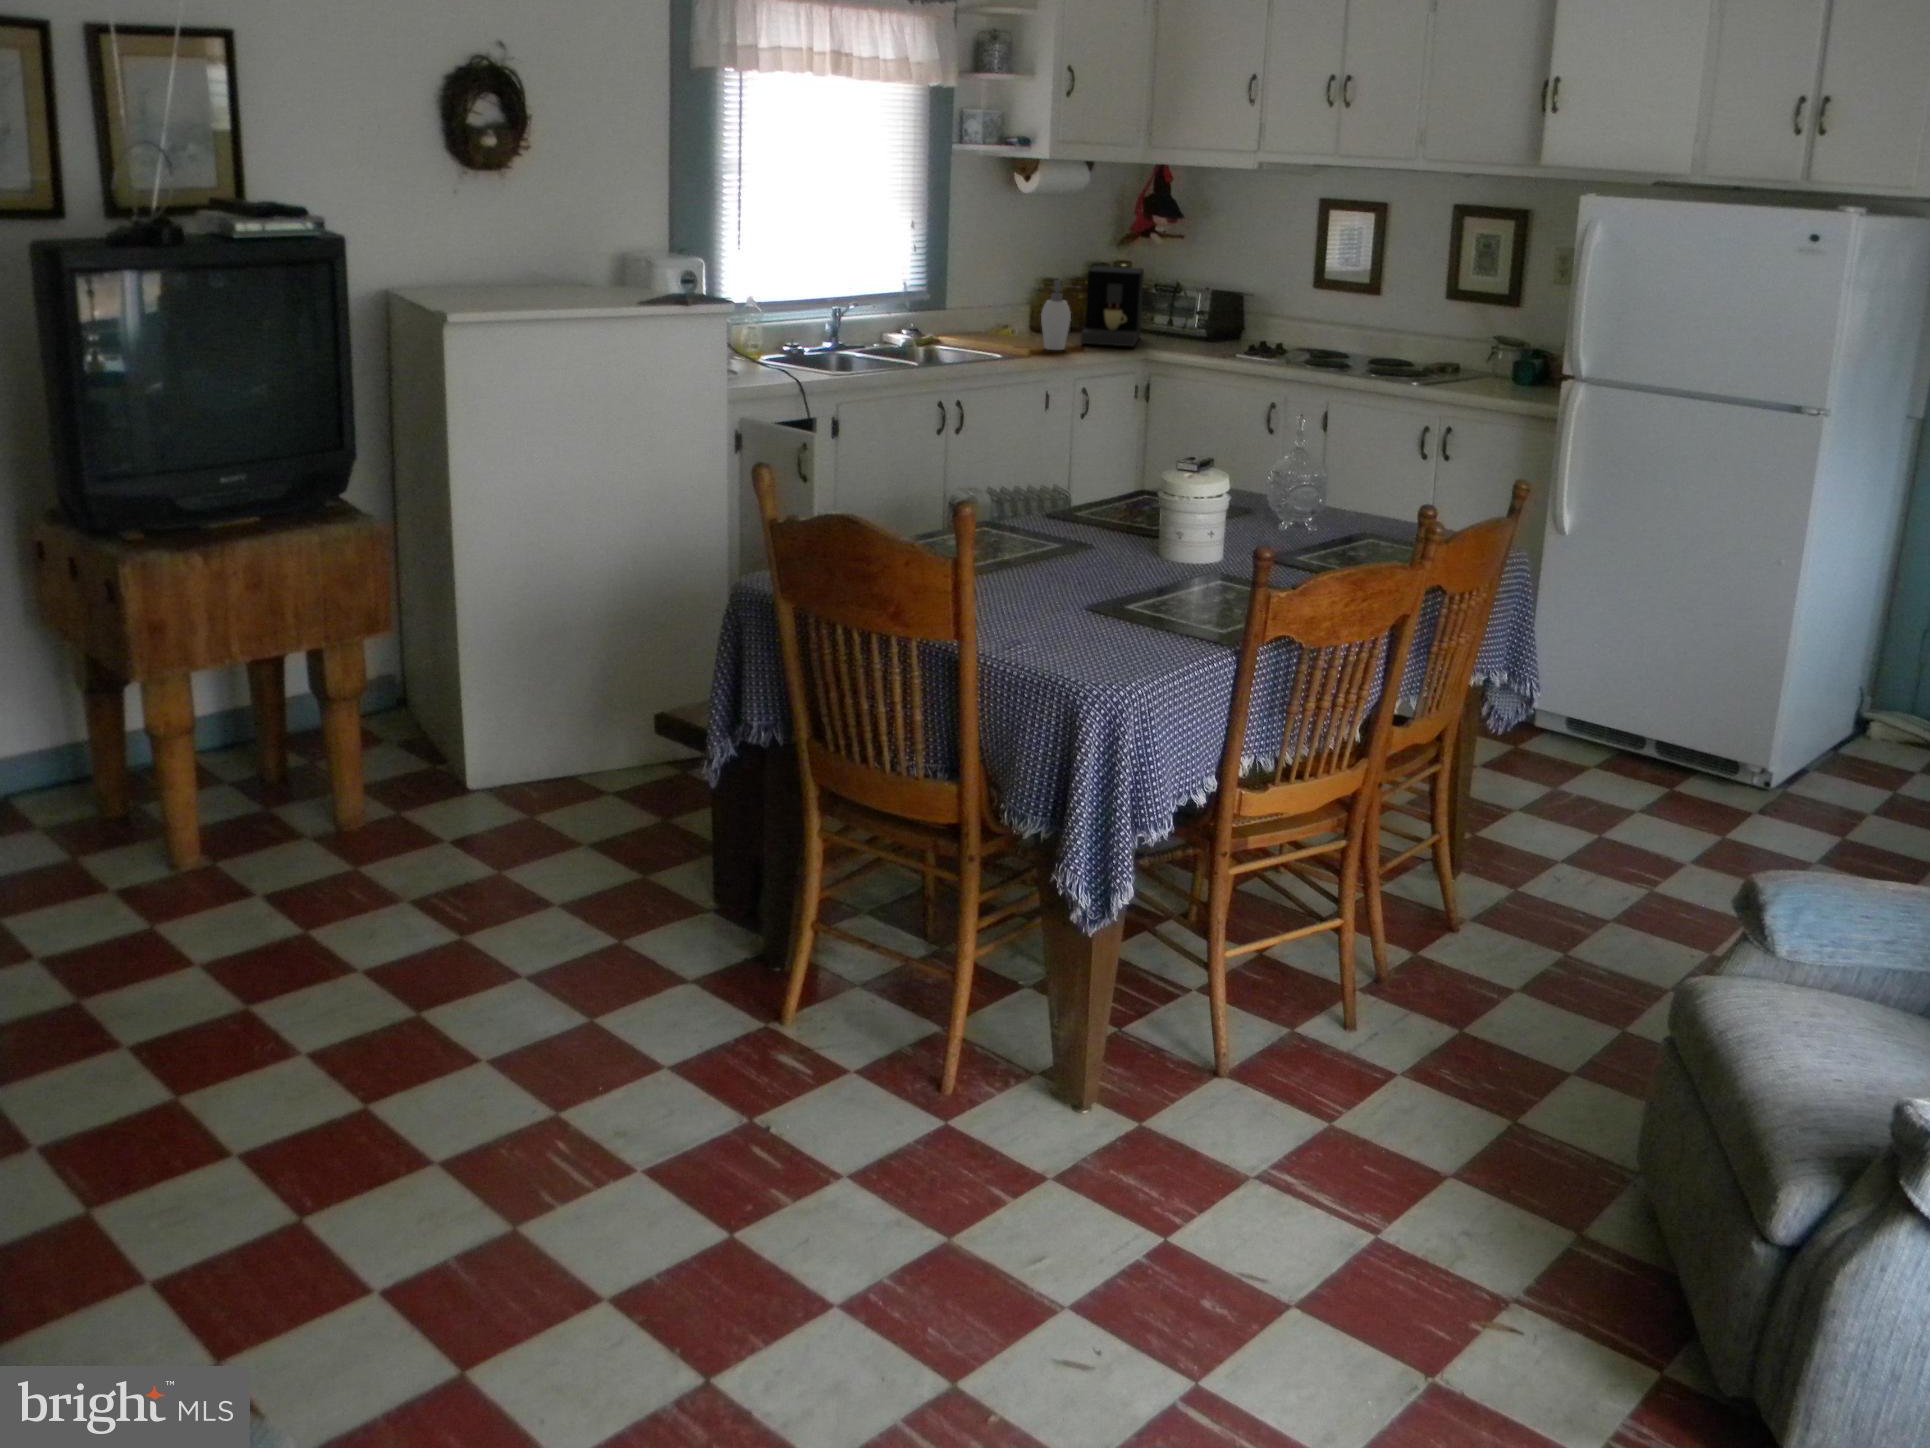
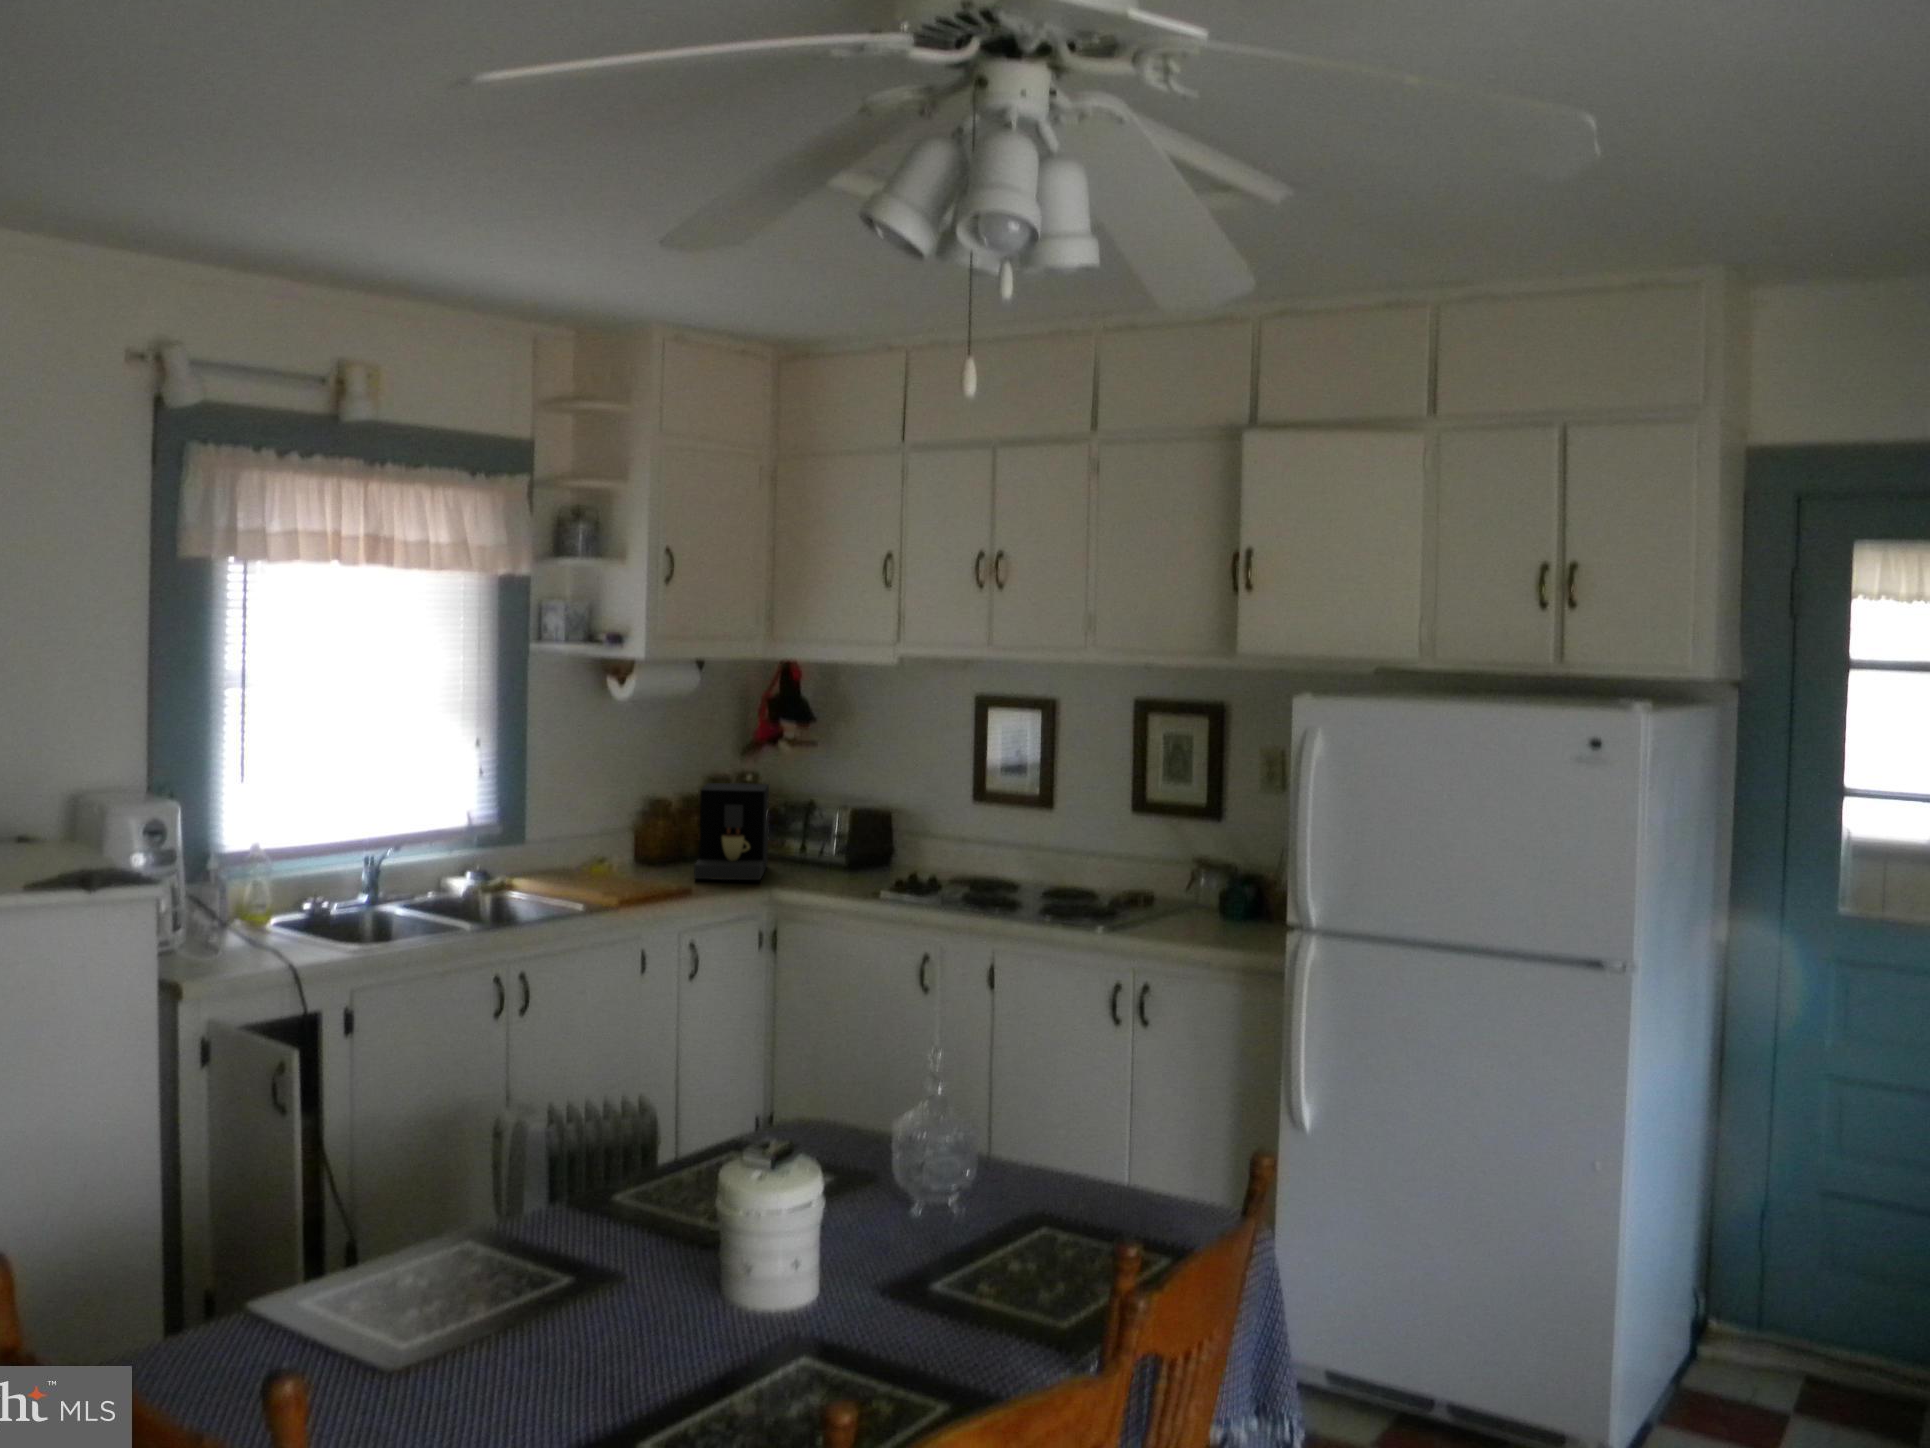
soap dispenser: present [1041,280,1071,350] -> none [642,804,691,890]

